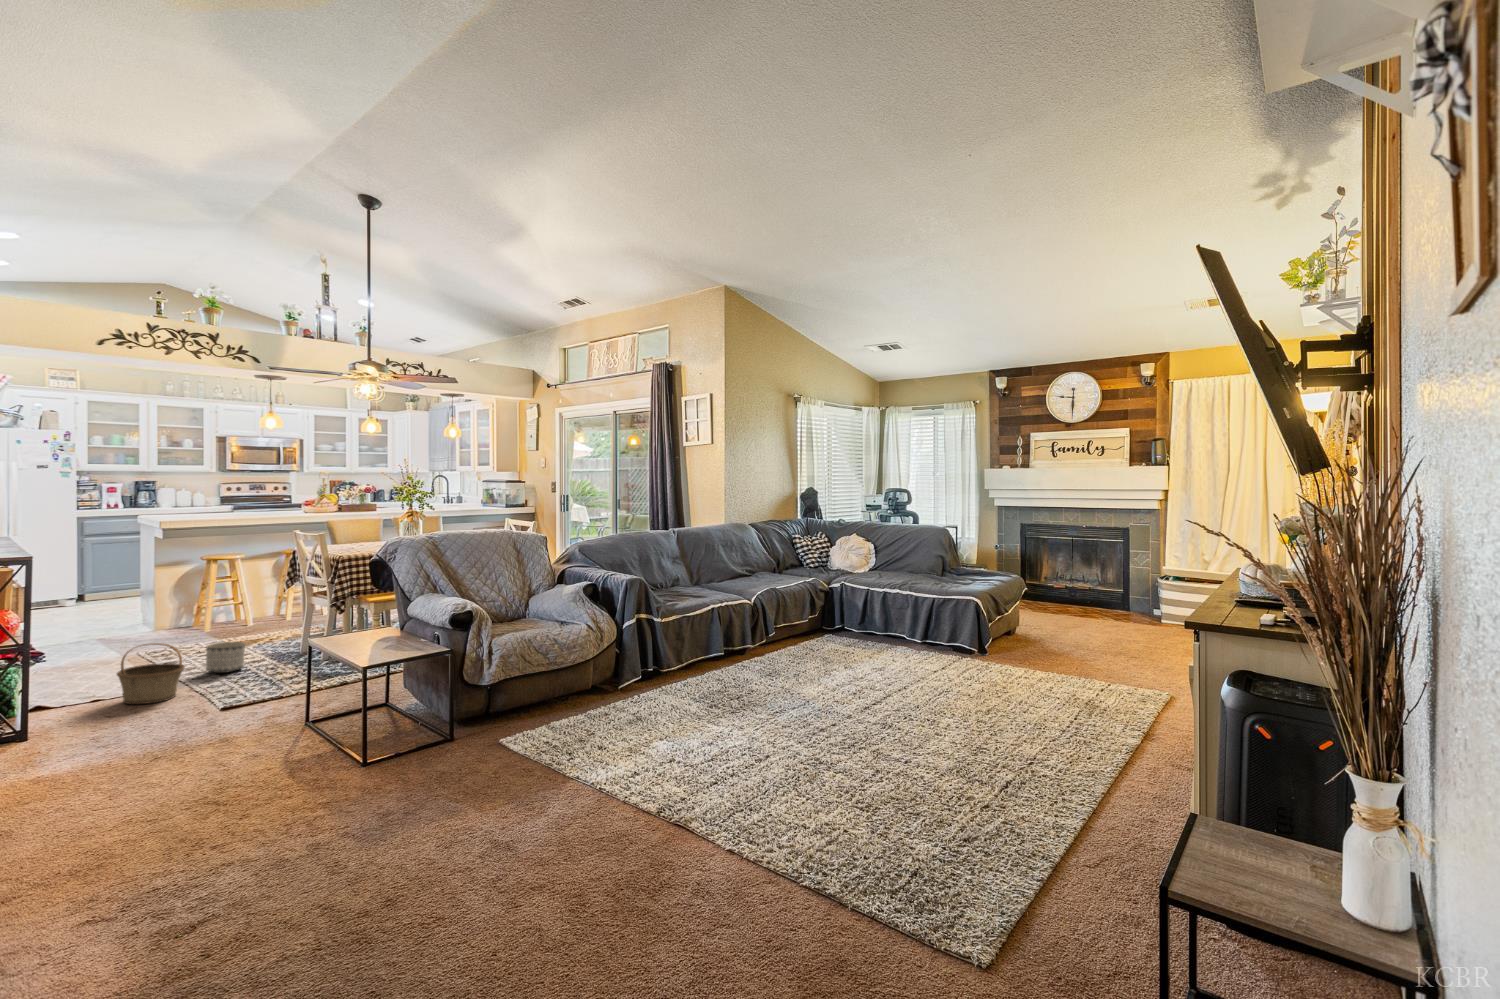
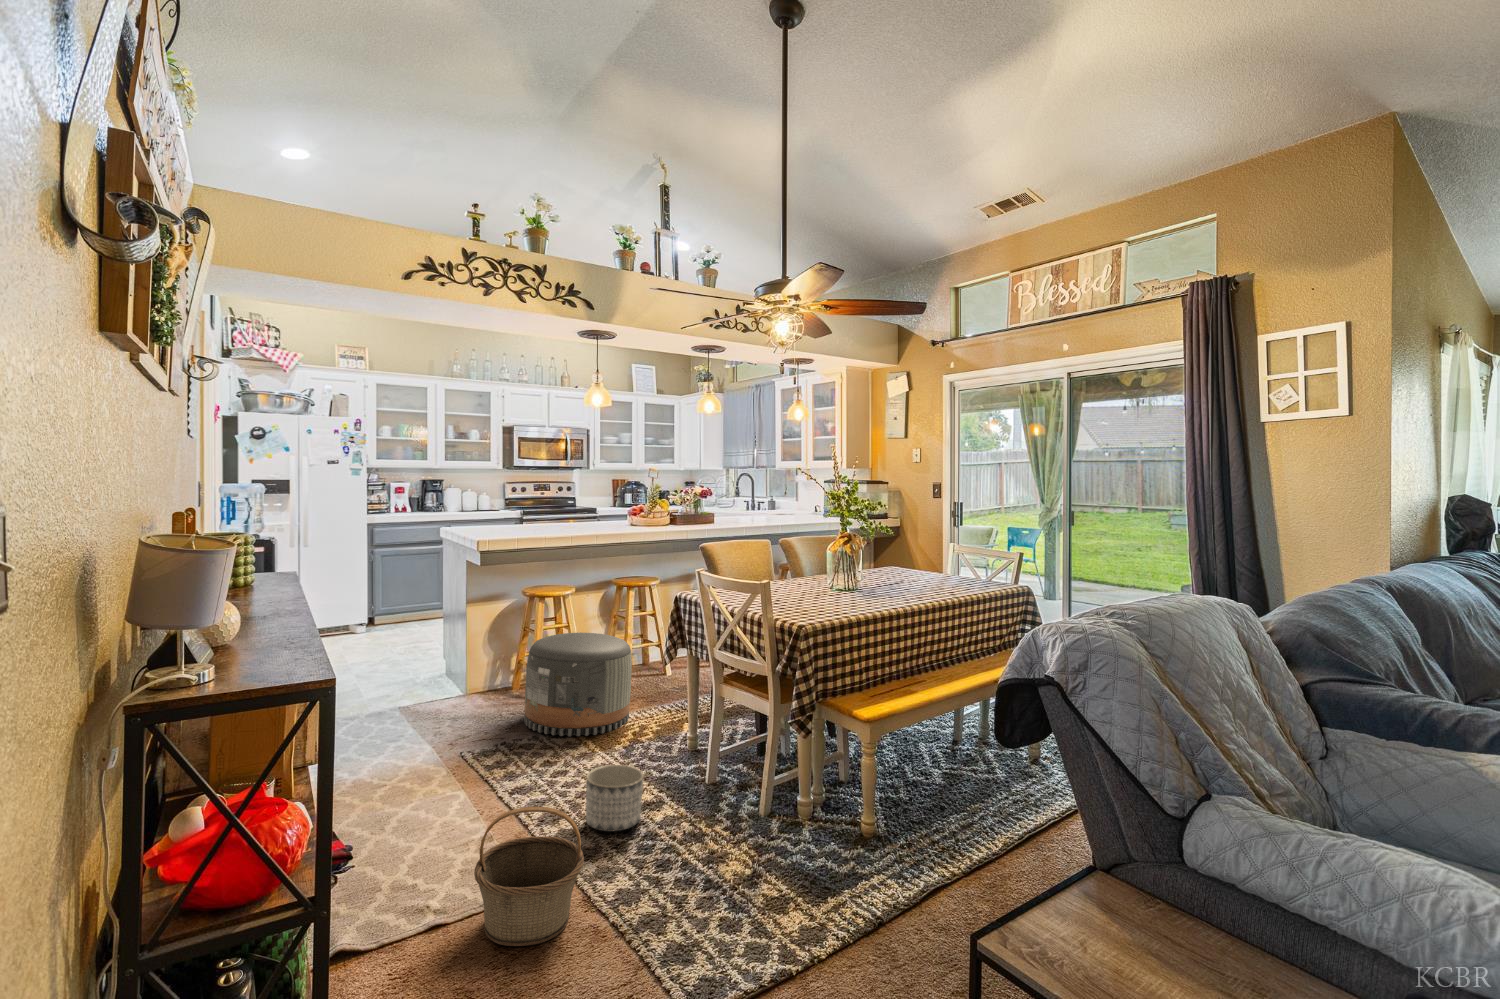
pouf: none [193,583,276,644] -> present [524,633,632,736]

